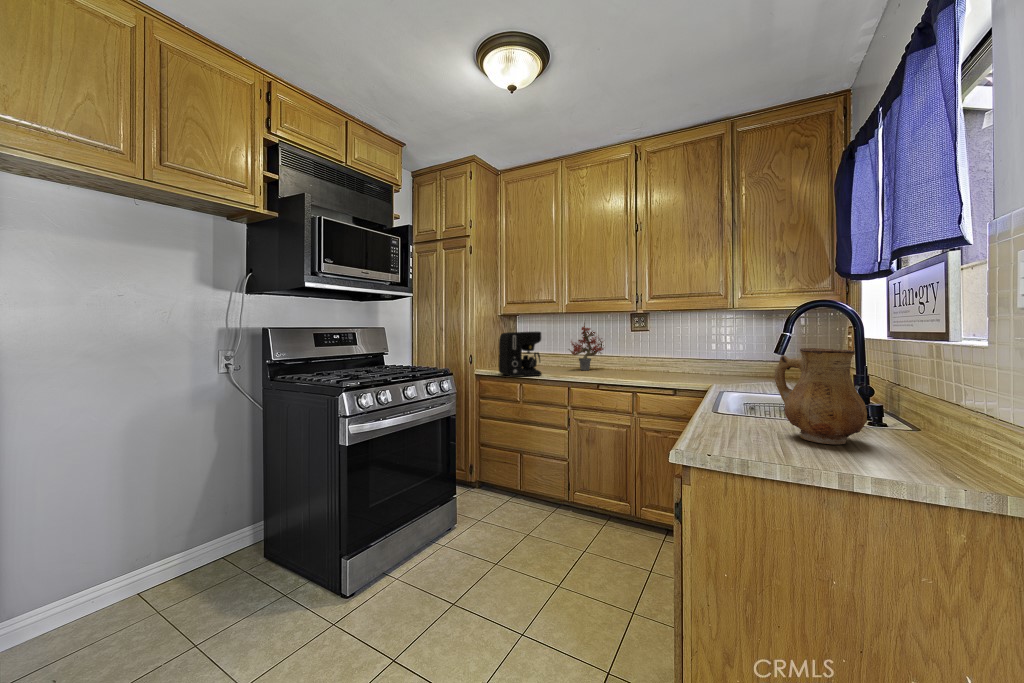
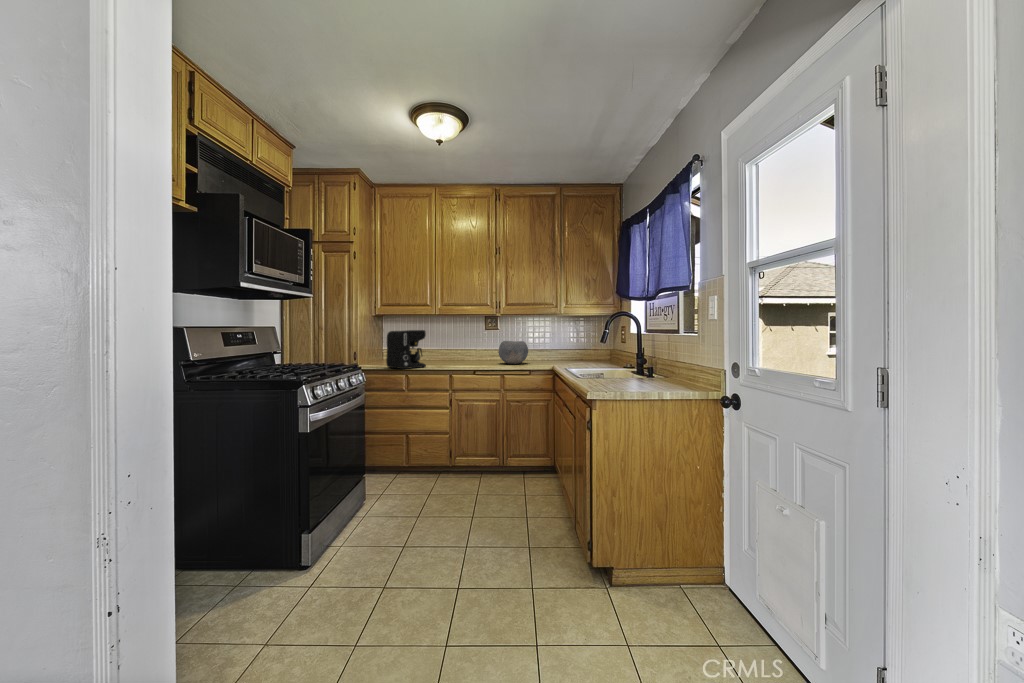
potted plant: present [568,322,604,370] -> none [440,319,468,362]
bowl: none [638,345,681,377] -> present [498,341,528,364]
ceramic pitcher: present [775,348,867,444] -> none [612,338,651,385]

